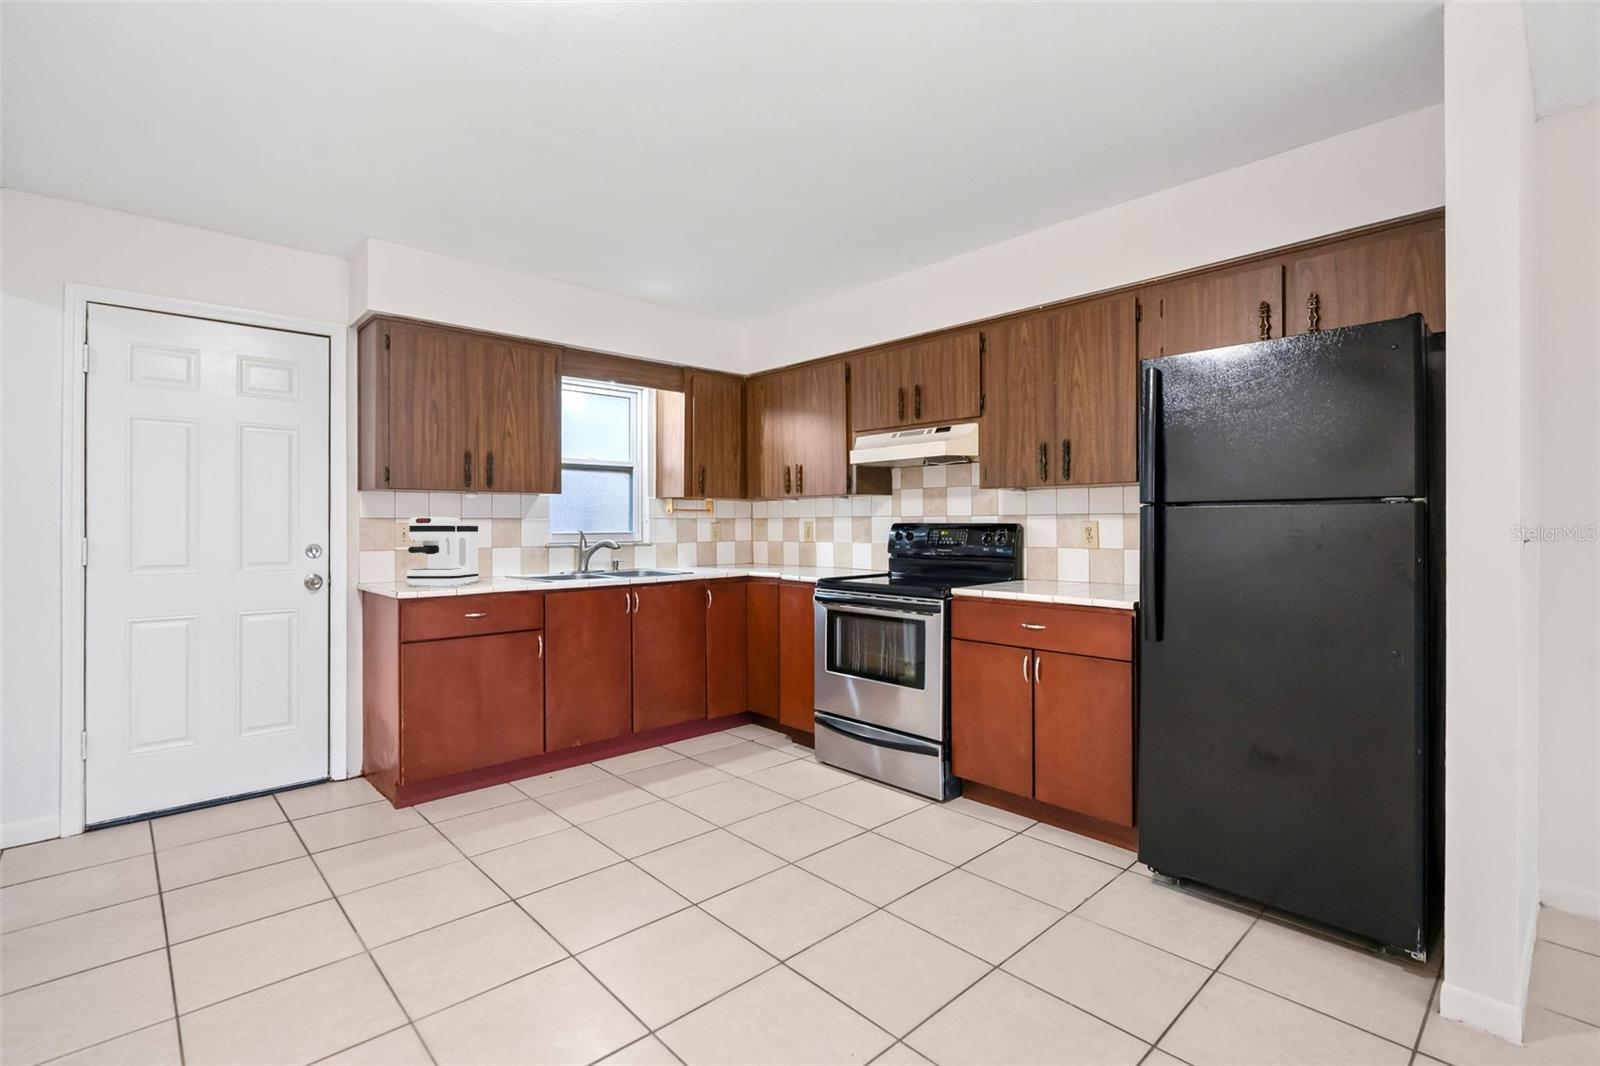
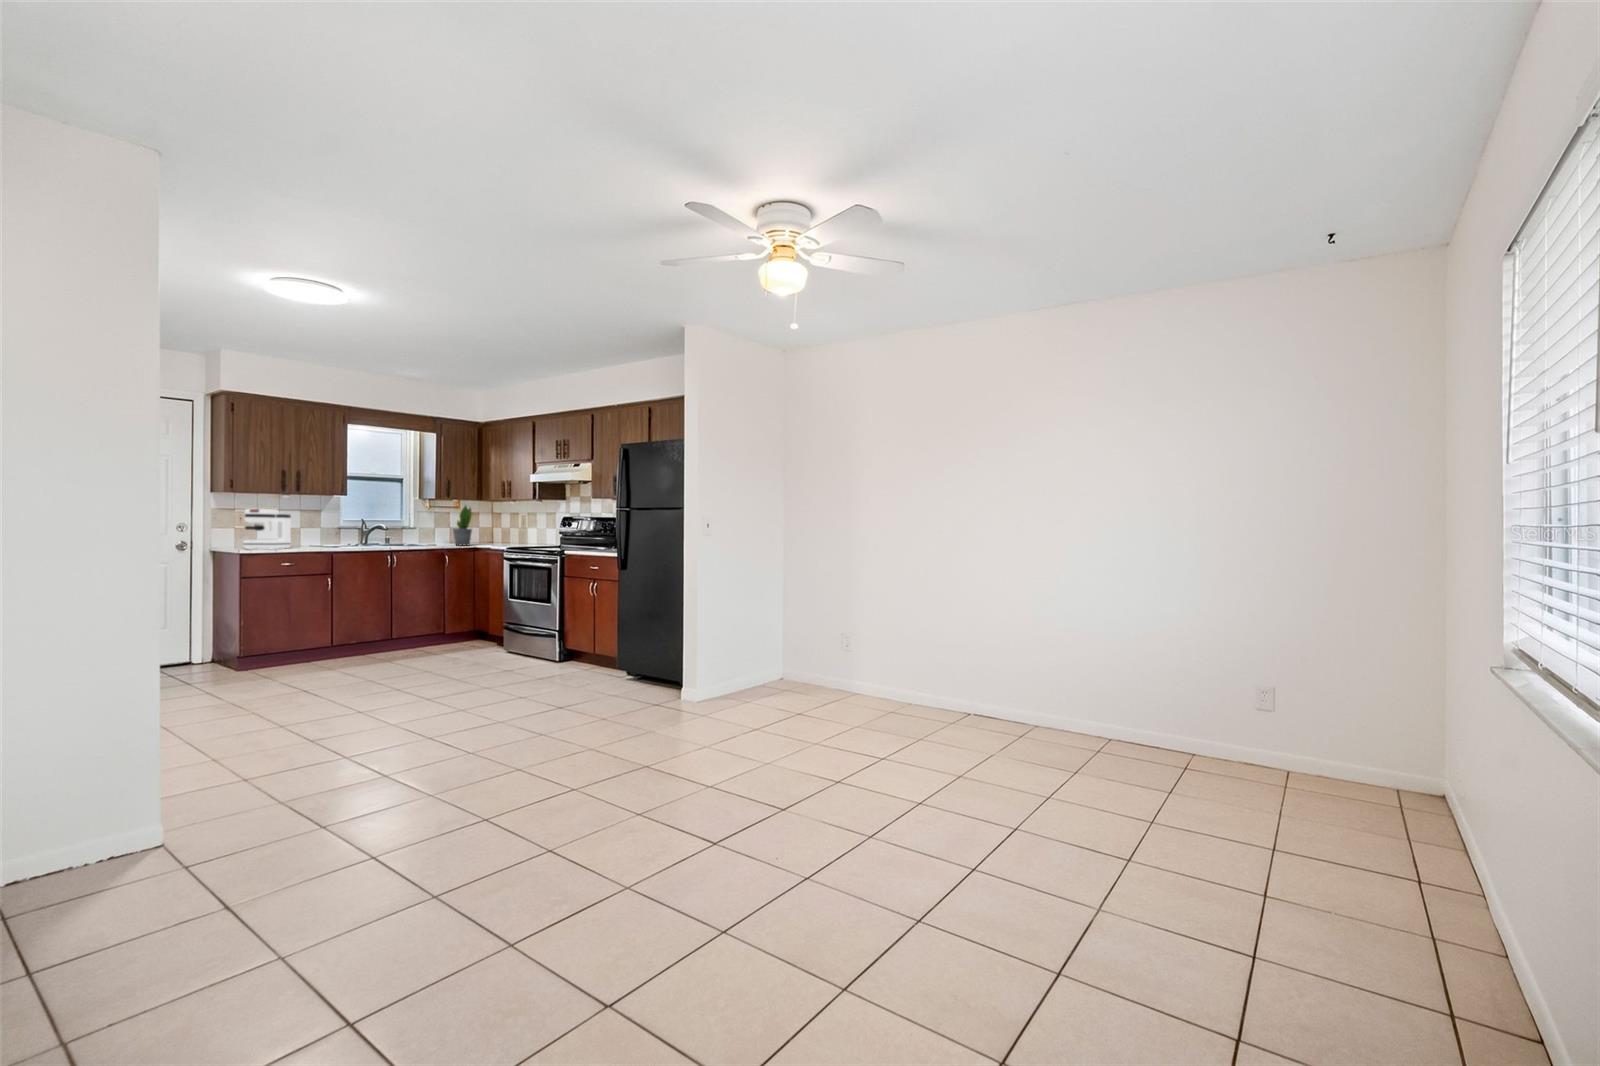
potted plant: none [709,506,739,572] -> present [453,506,472,545]

